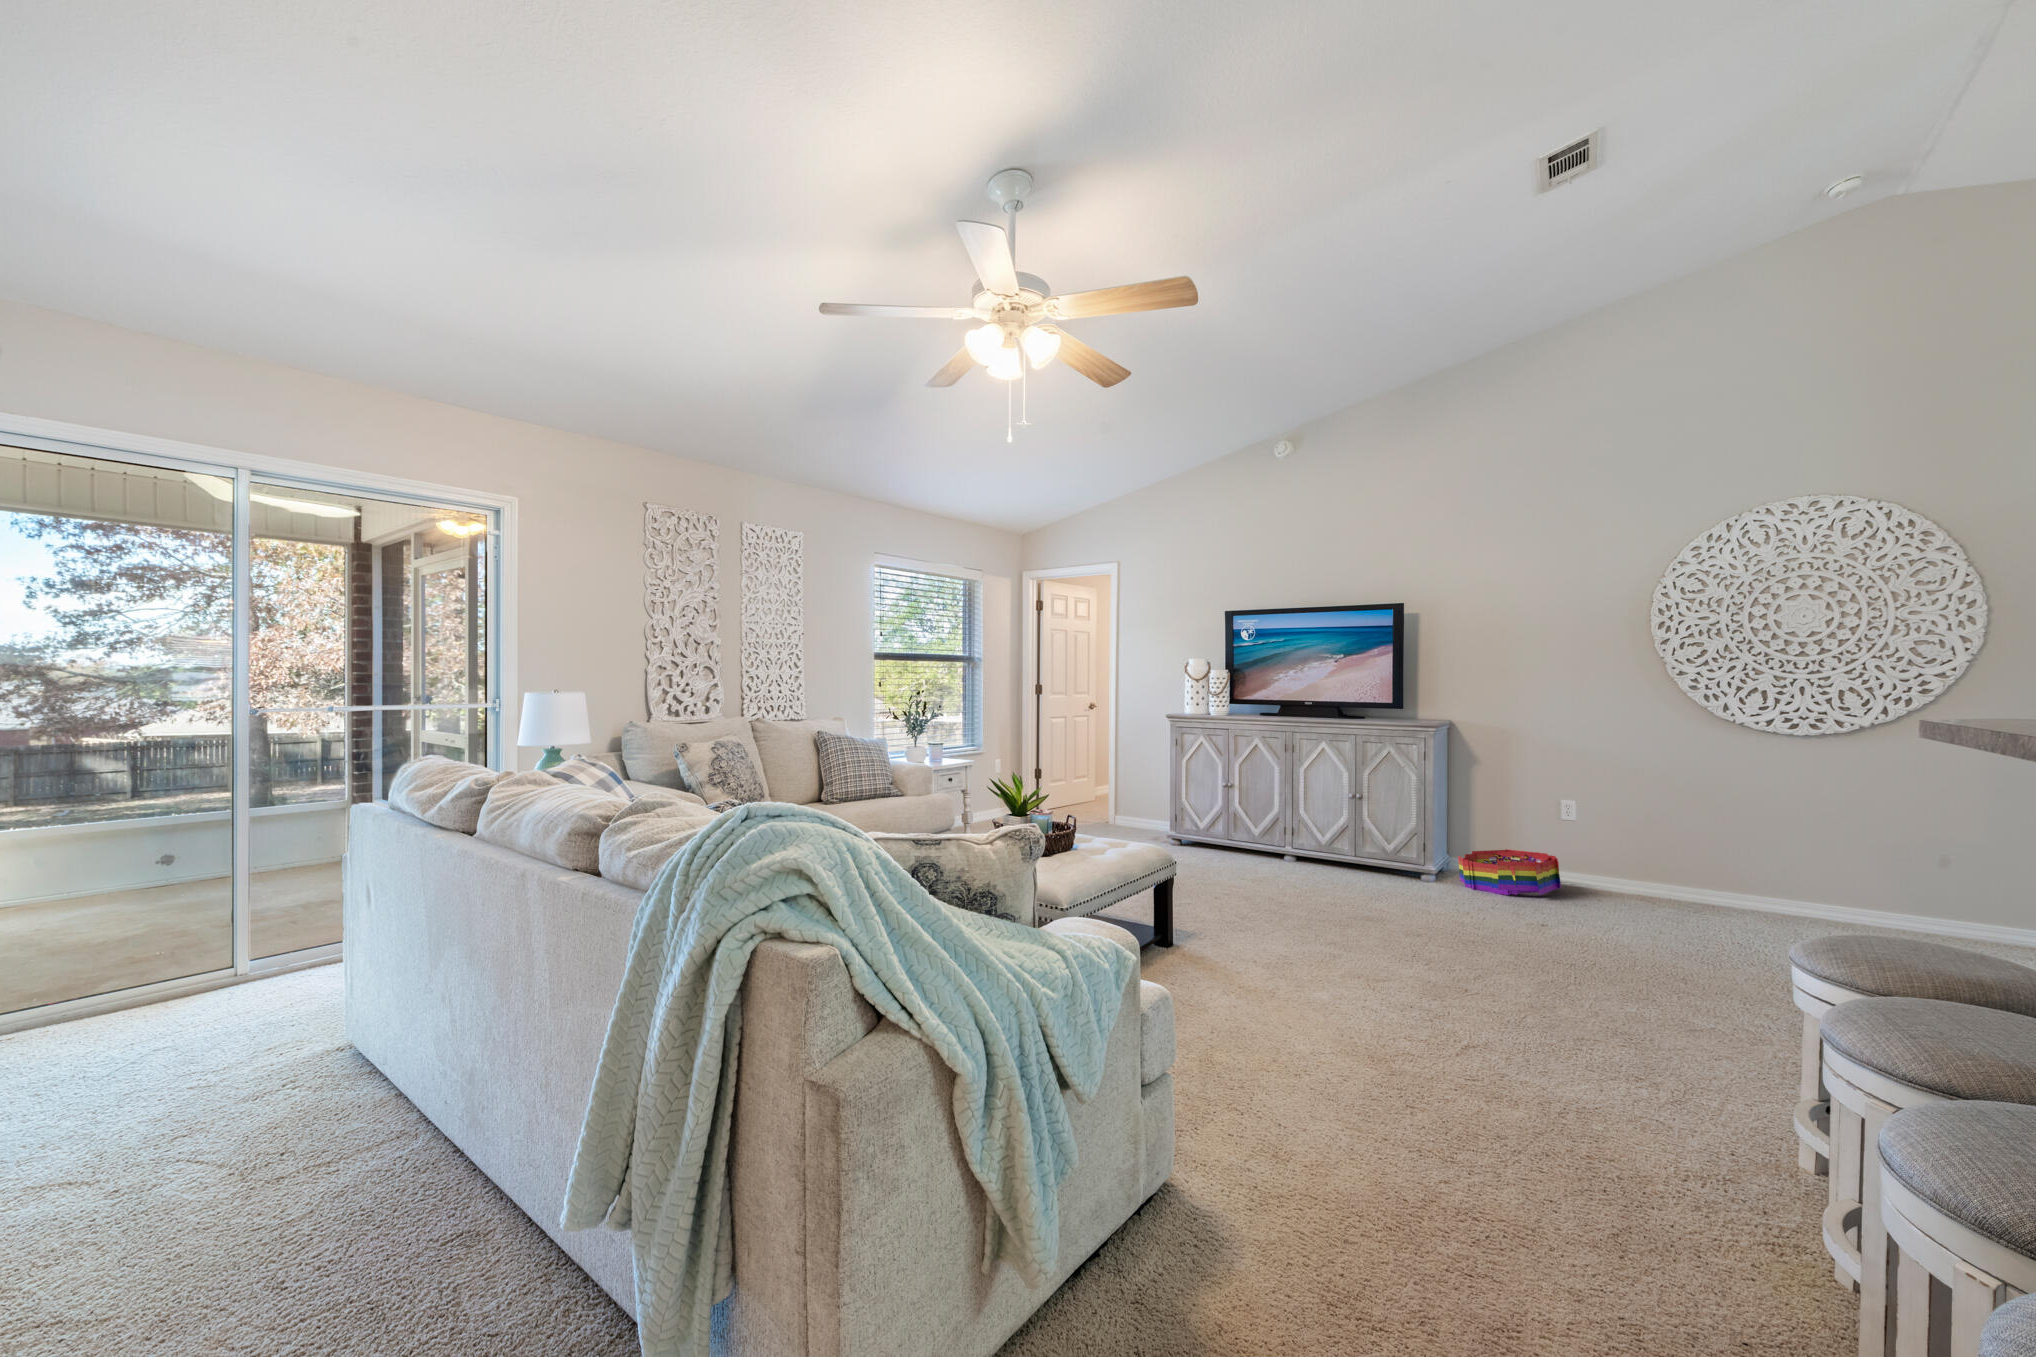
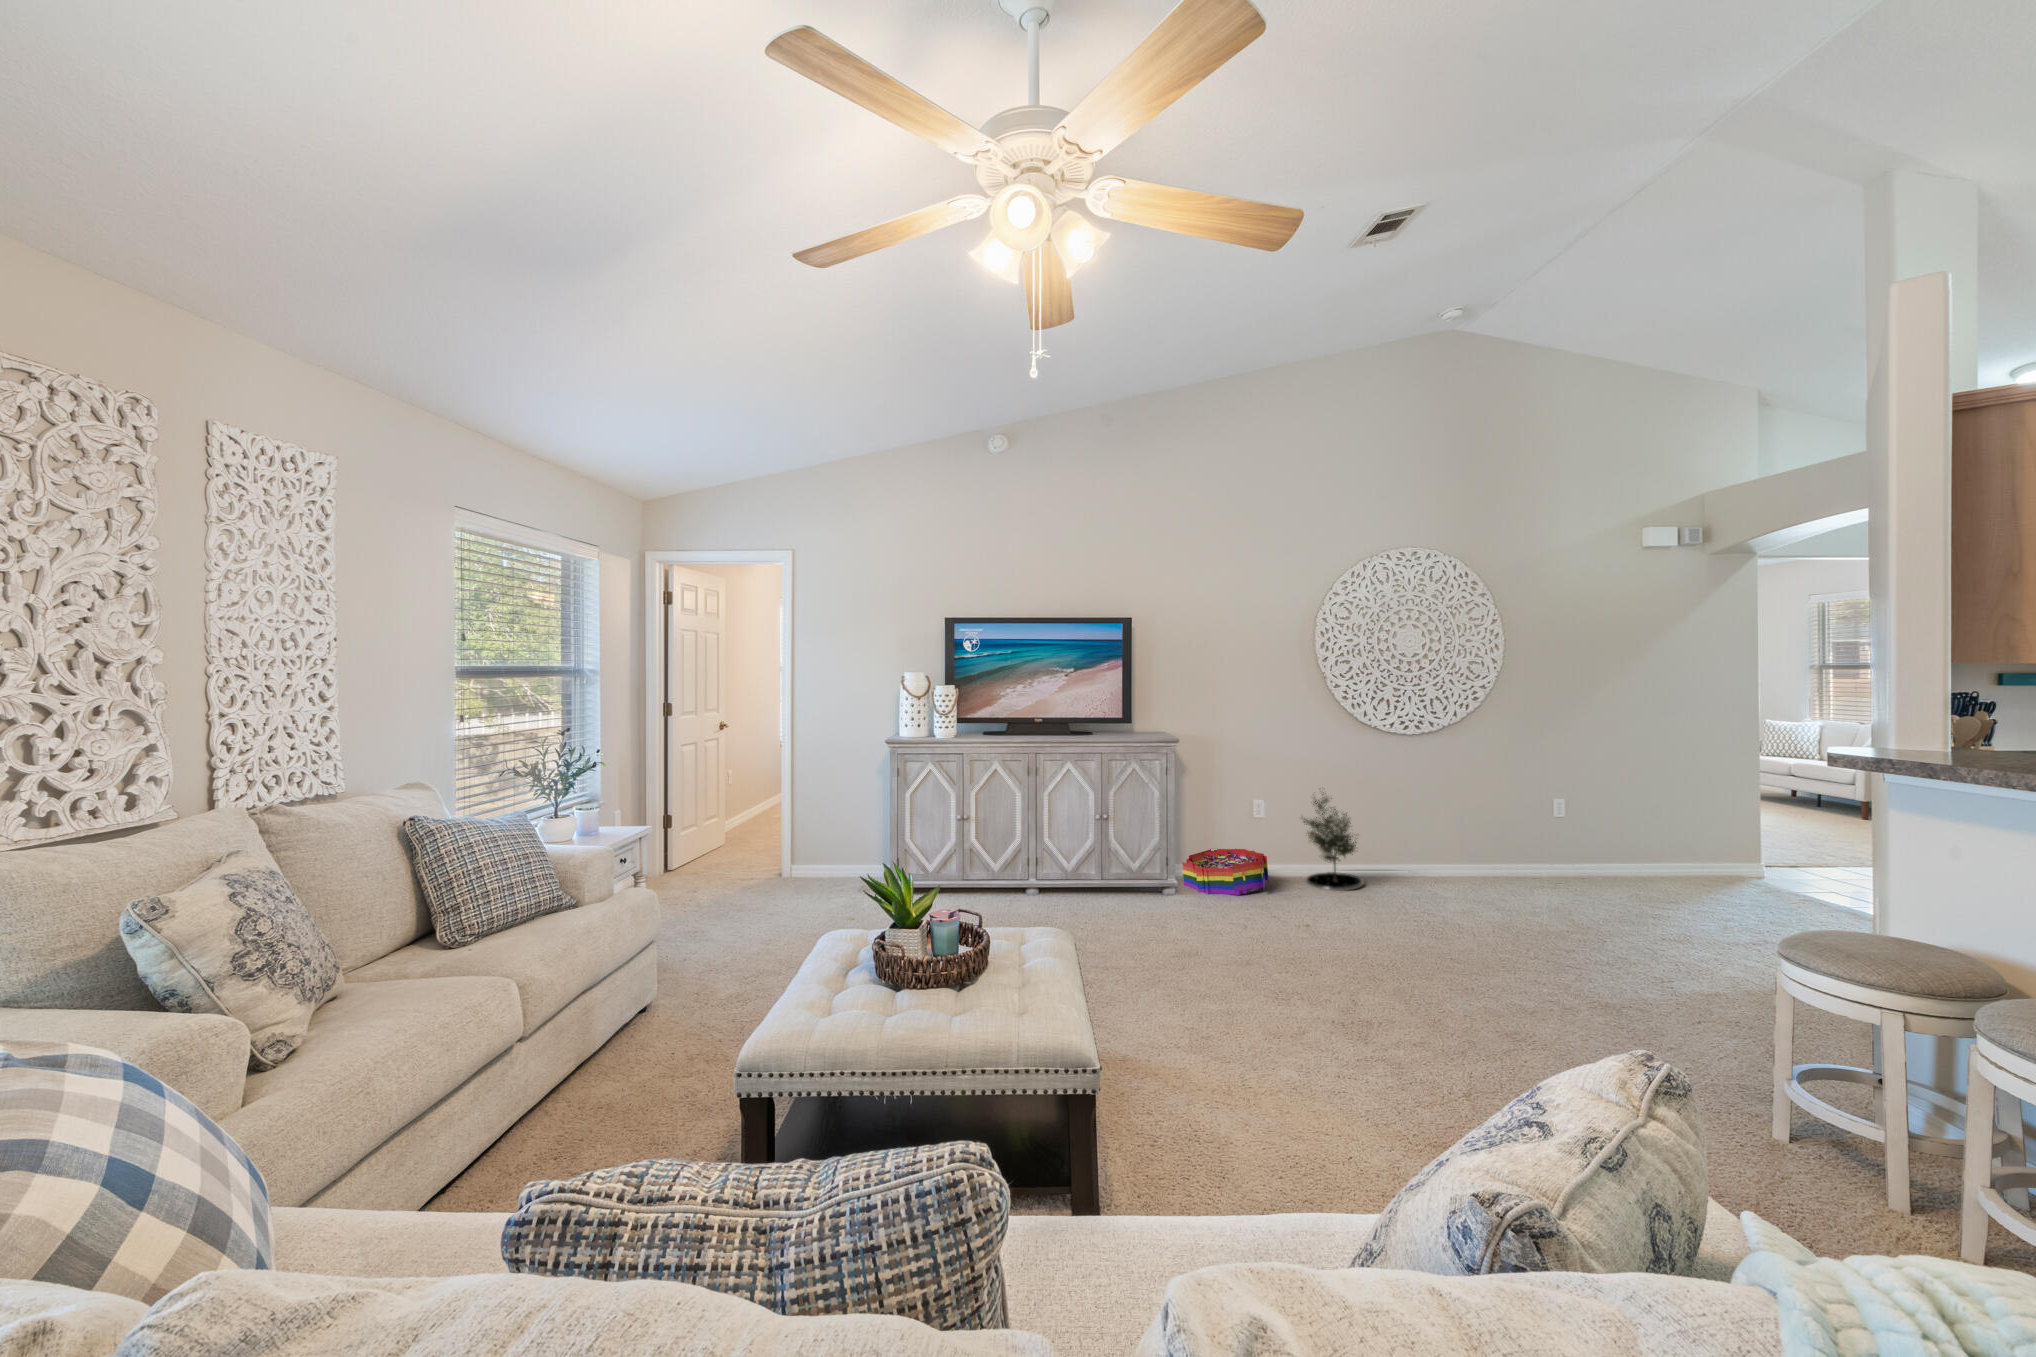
potted tree: none [1609,789,1701,913] -> present [1304,794,1364,891]

